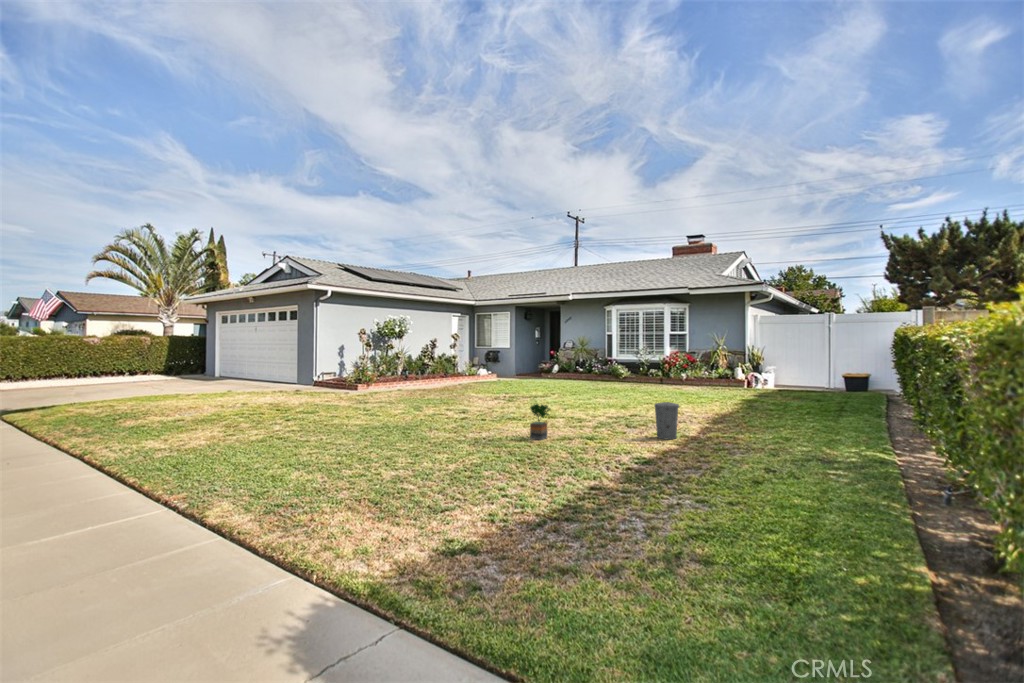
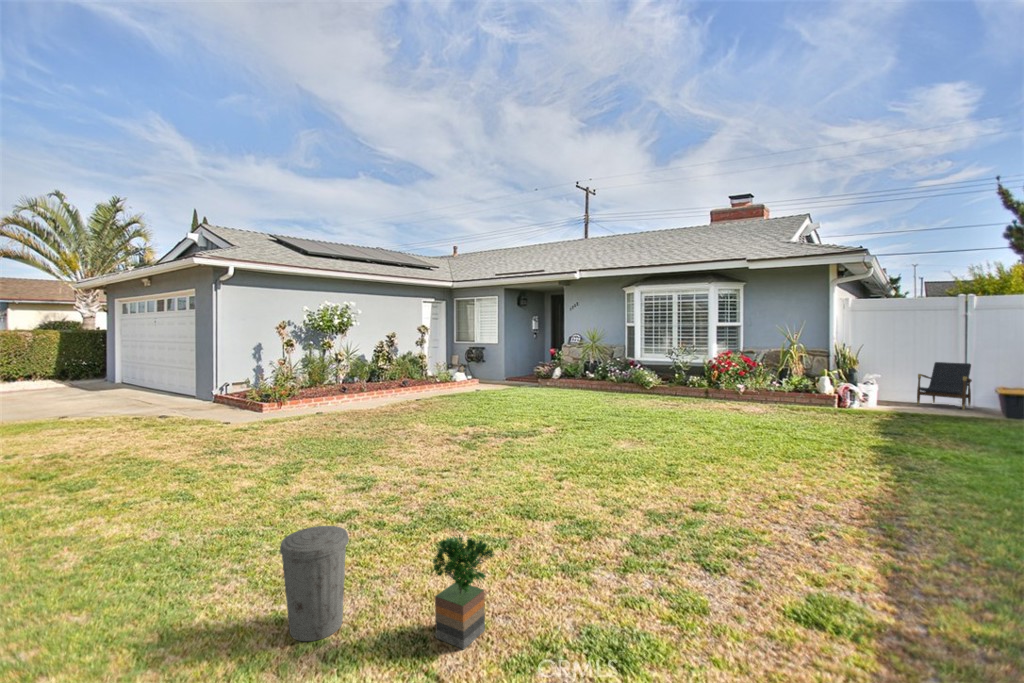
lounge chair: none [798,358,831,388] -> present [917,362,972,410]
trash can: present [655,402,679,440] -> present [280,526,349,641]

